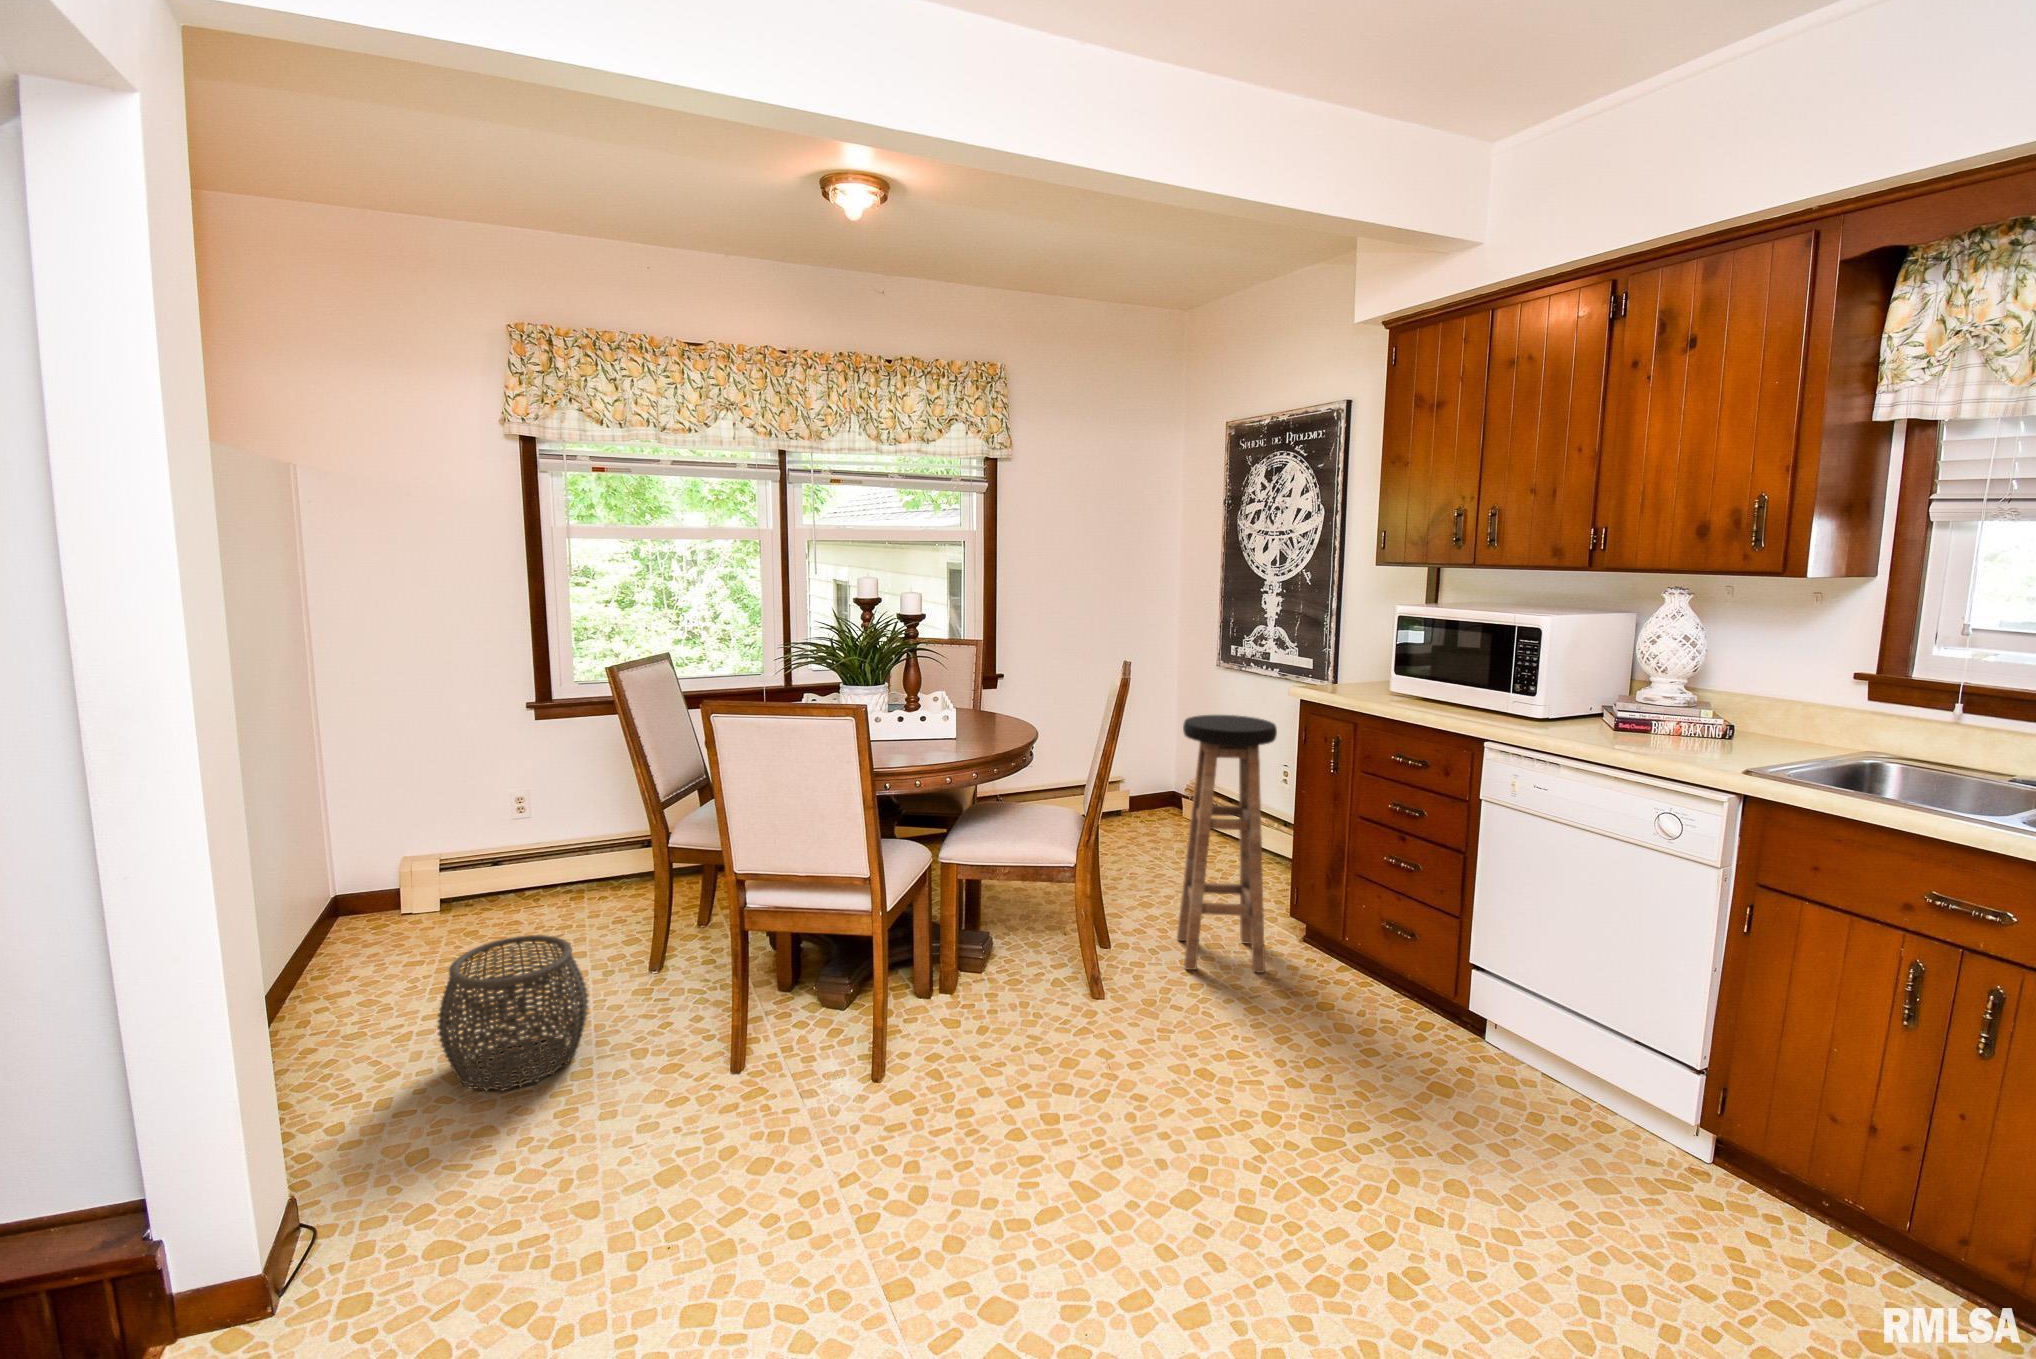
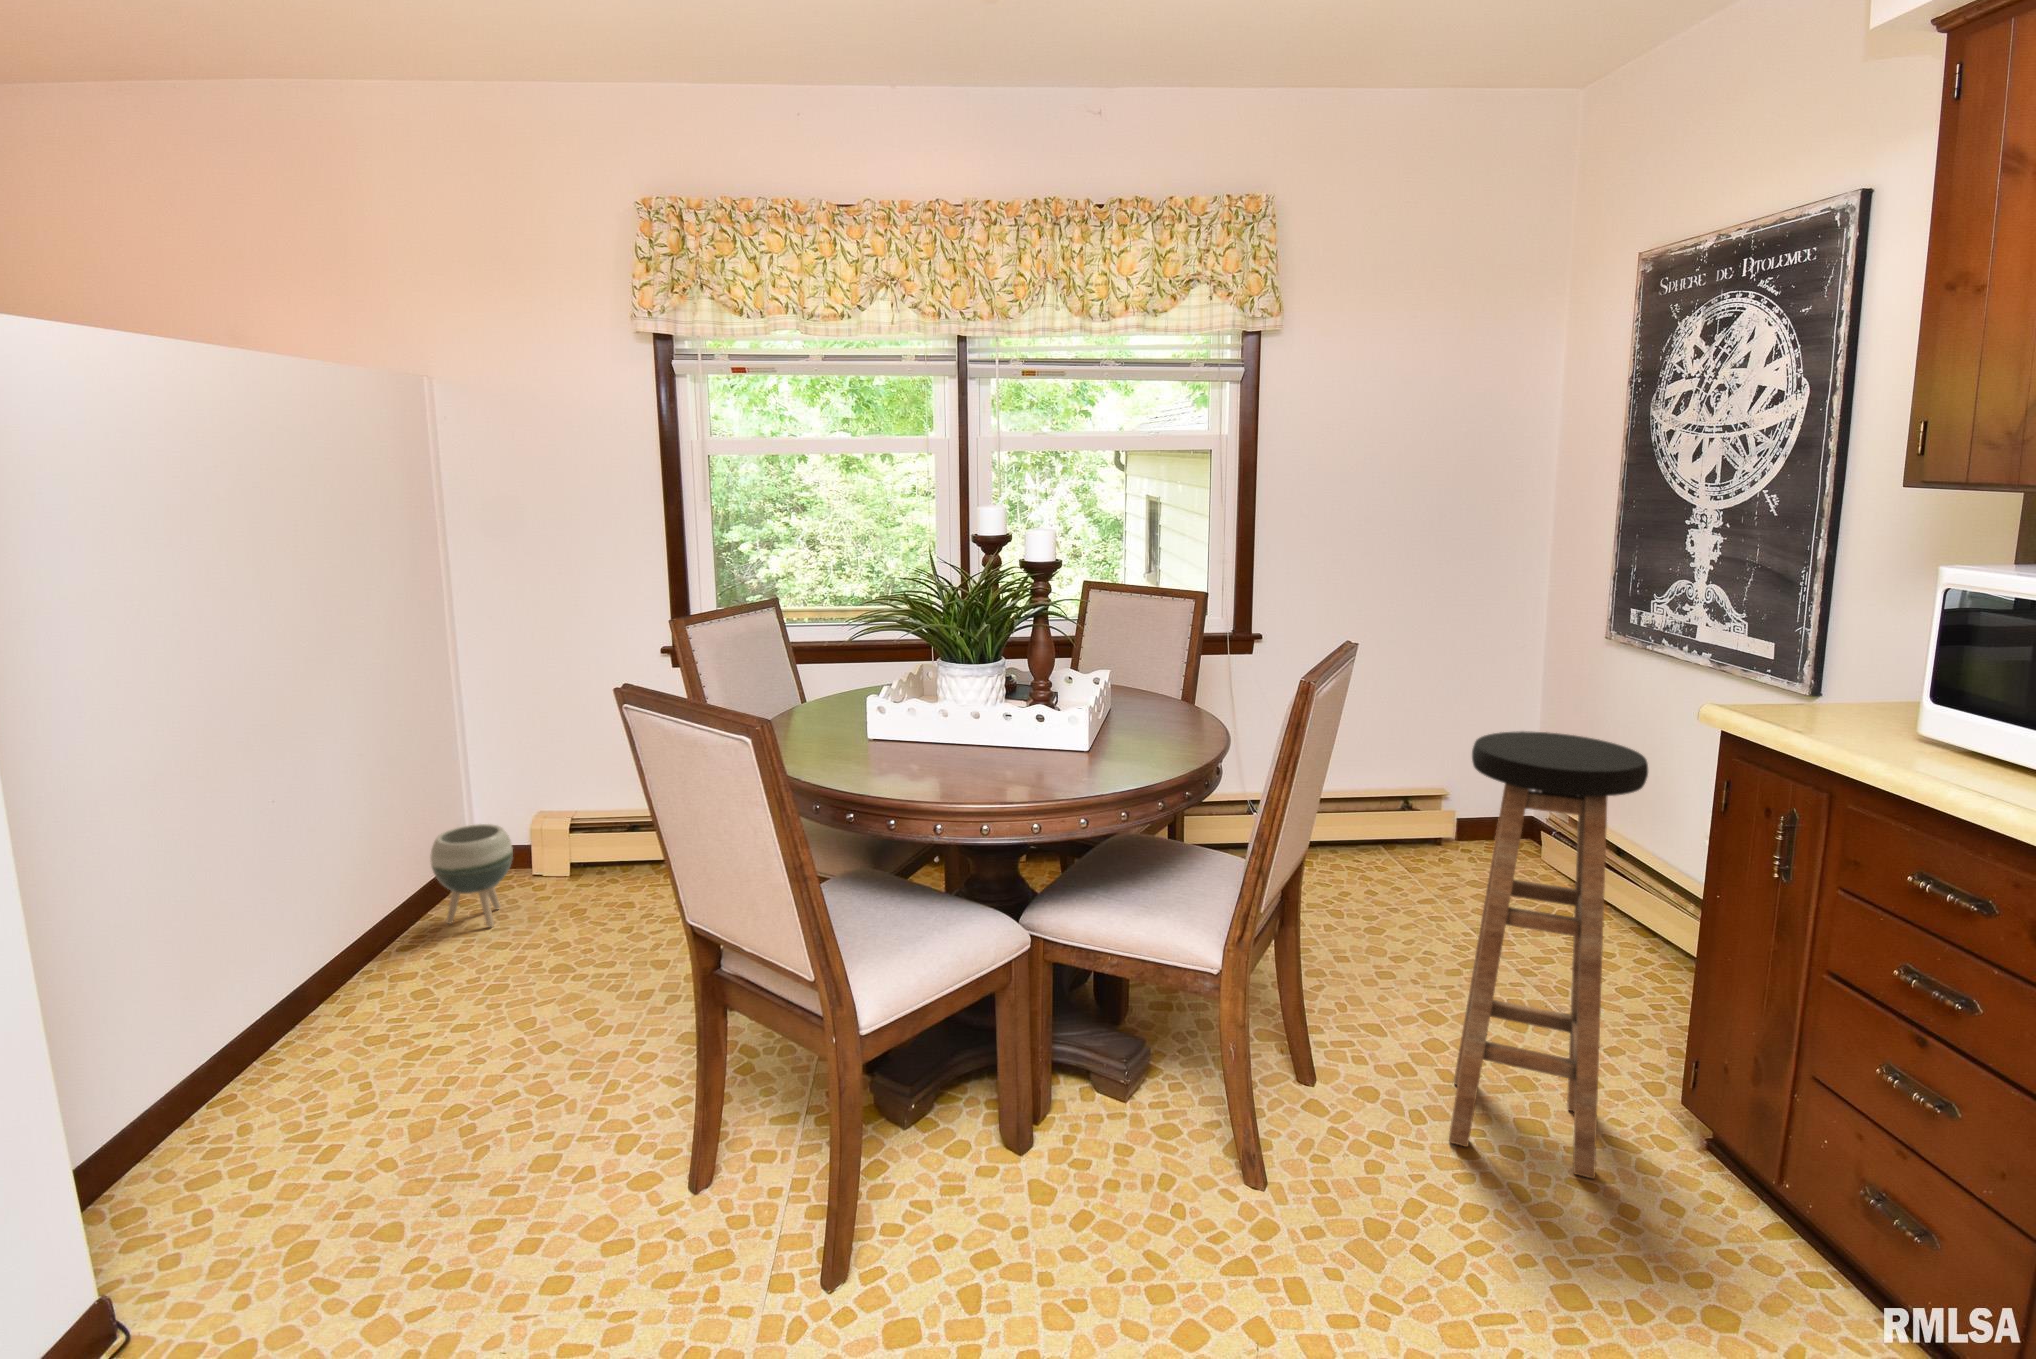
planter: none [321,863,402,958] -> present [430,824,513,927]
woven basket: present [438,935,589,1091] -> none [419,946,601,1139]

